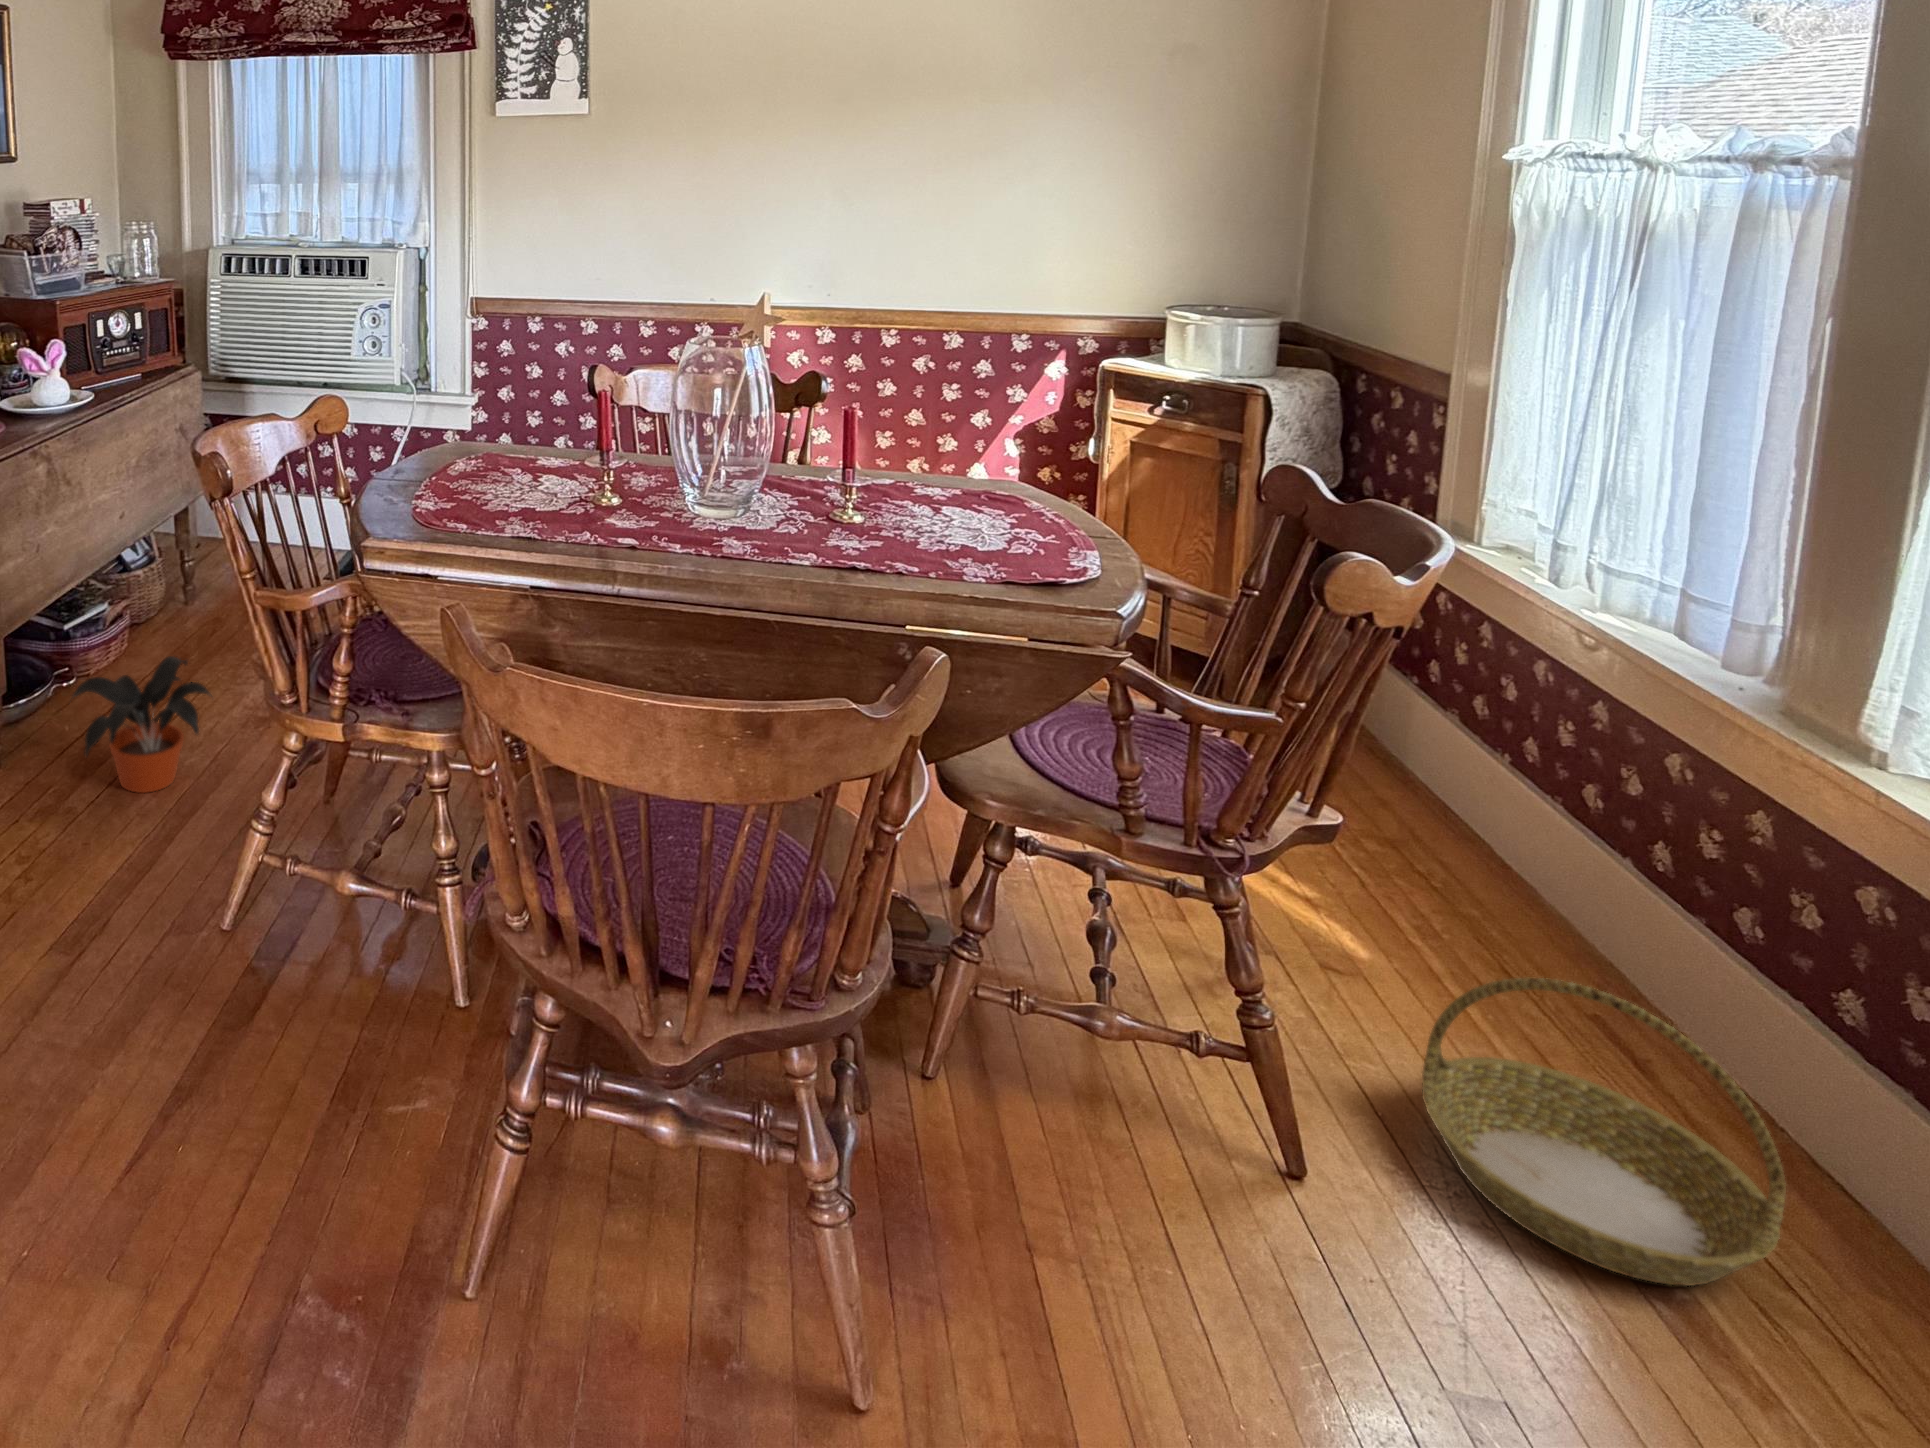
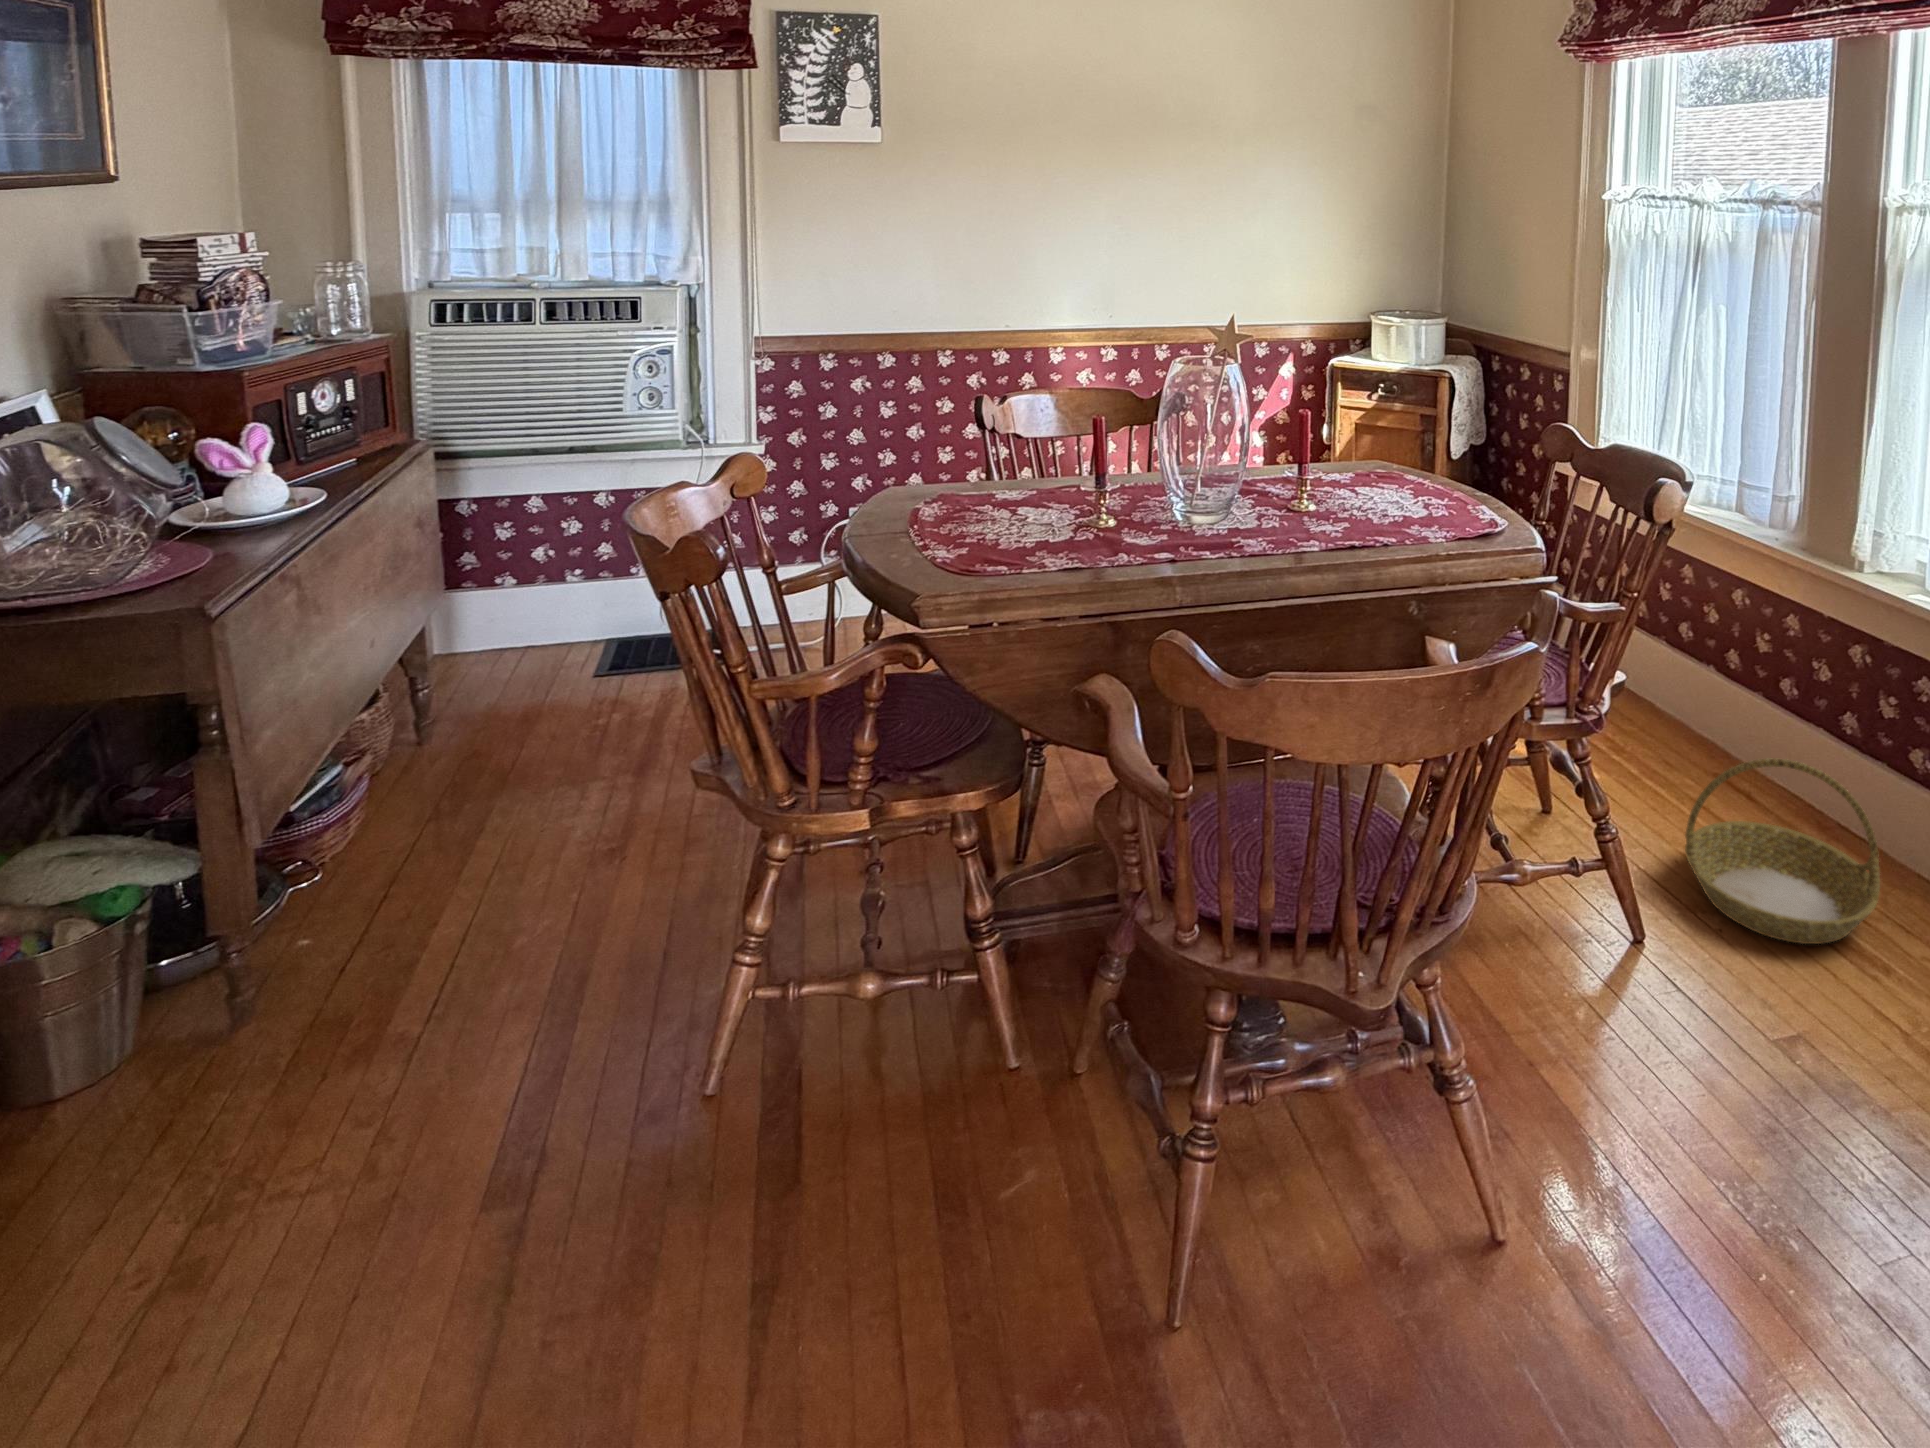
potted plant: present [73,656,210,793] -> none [351,806,567,997]

